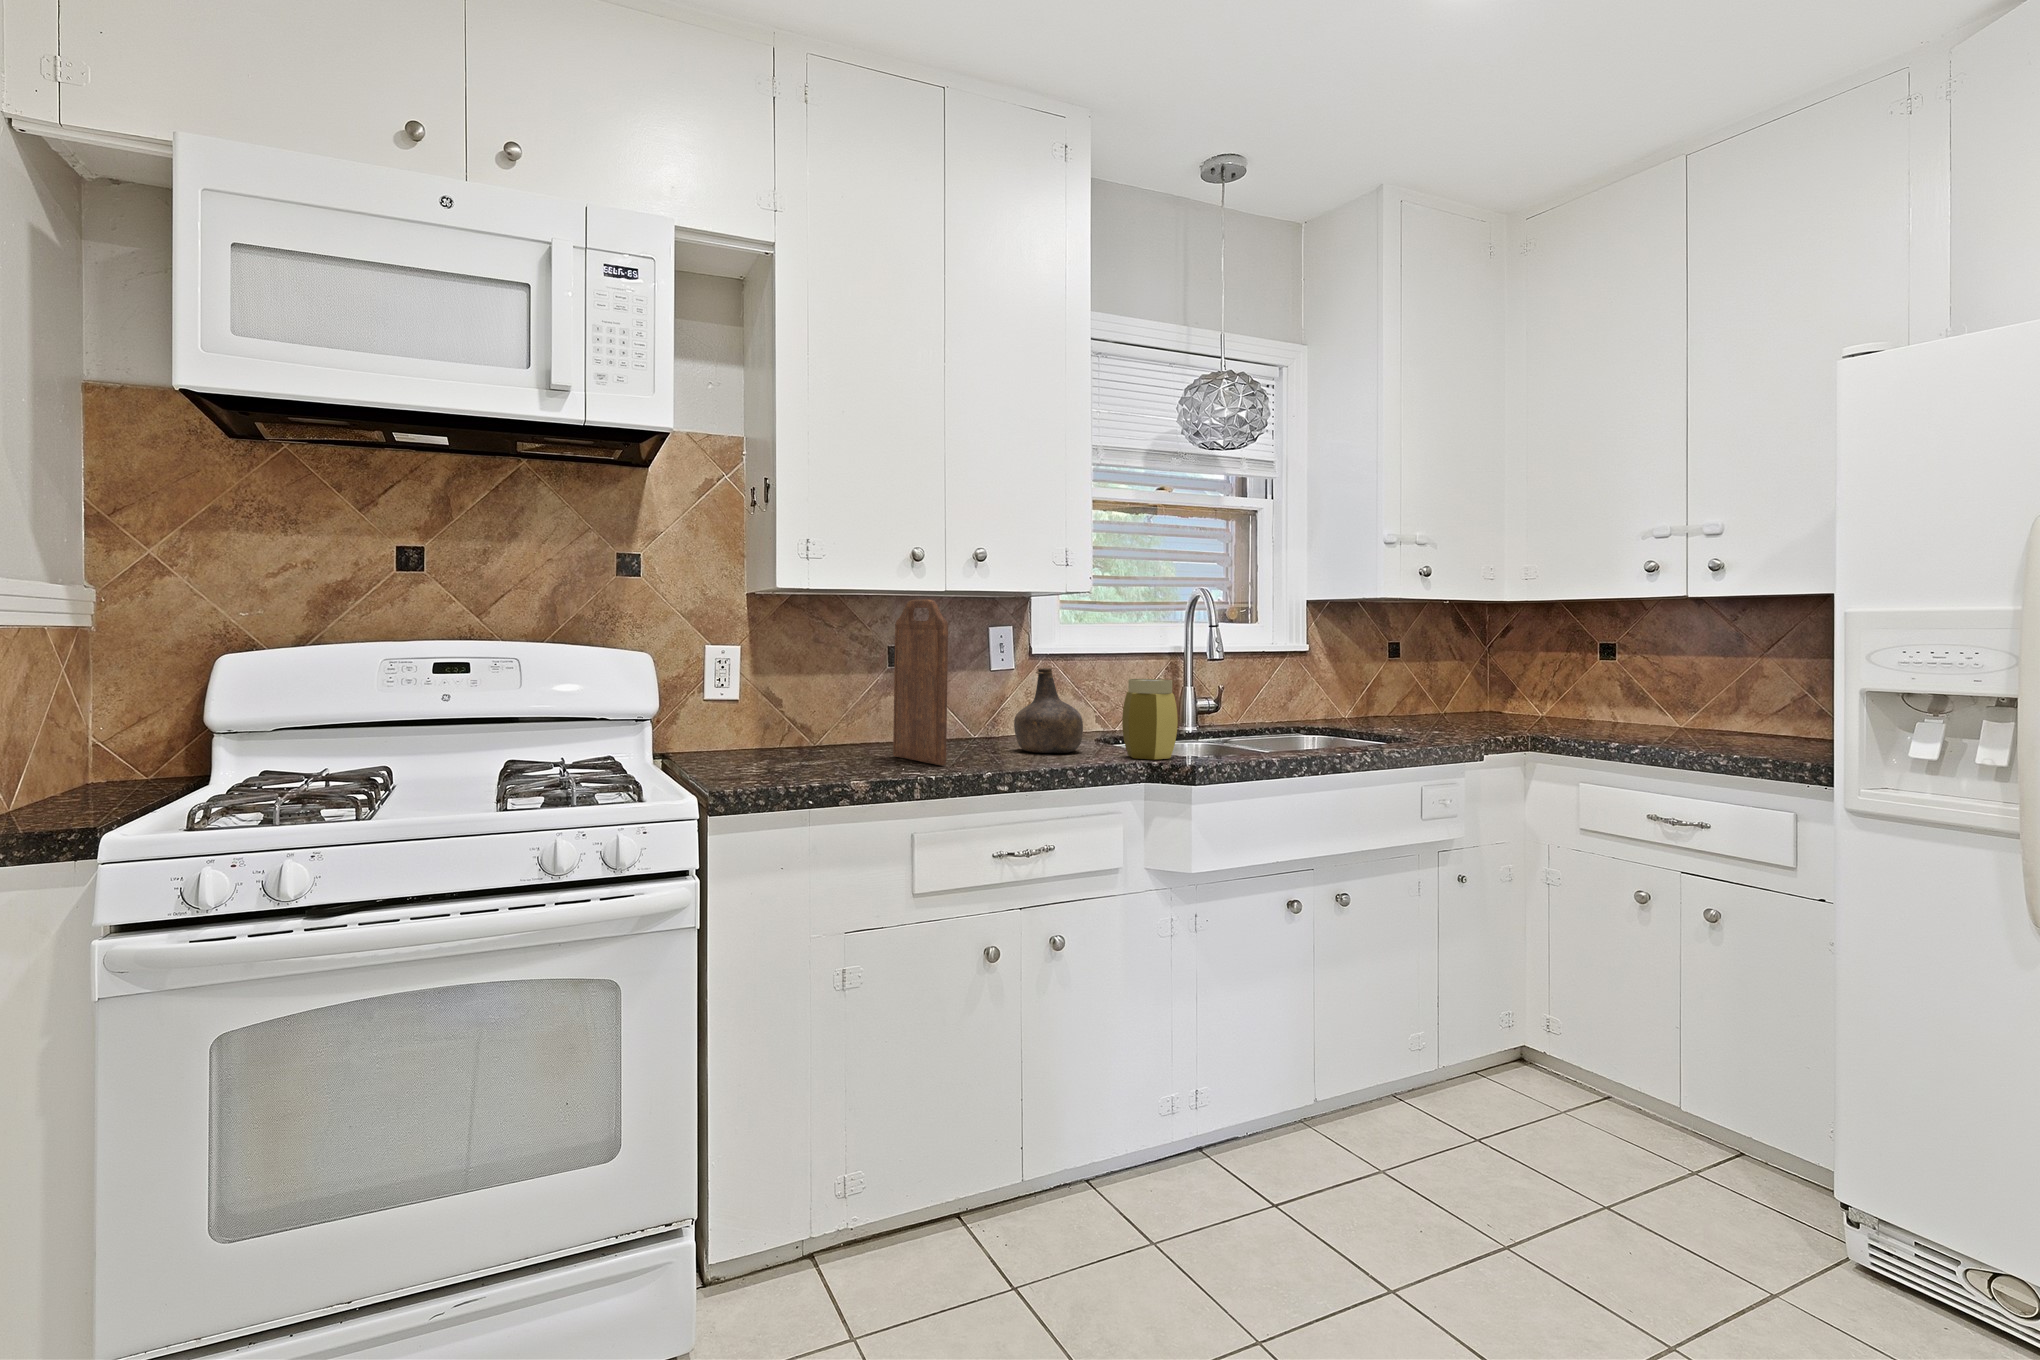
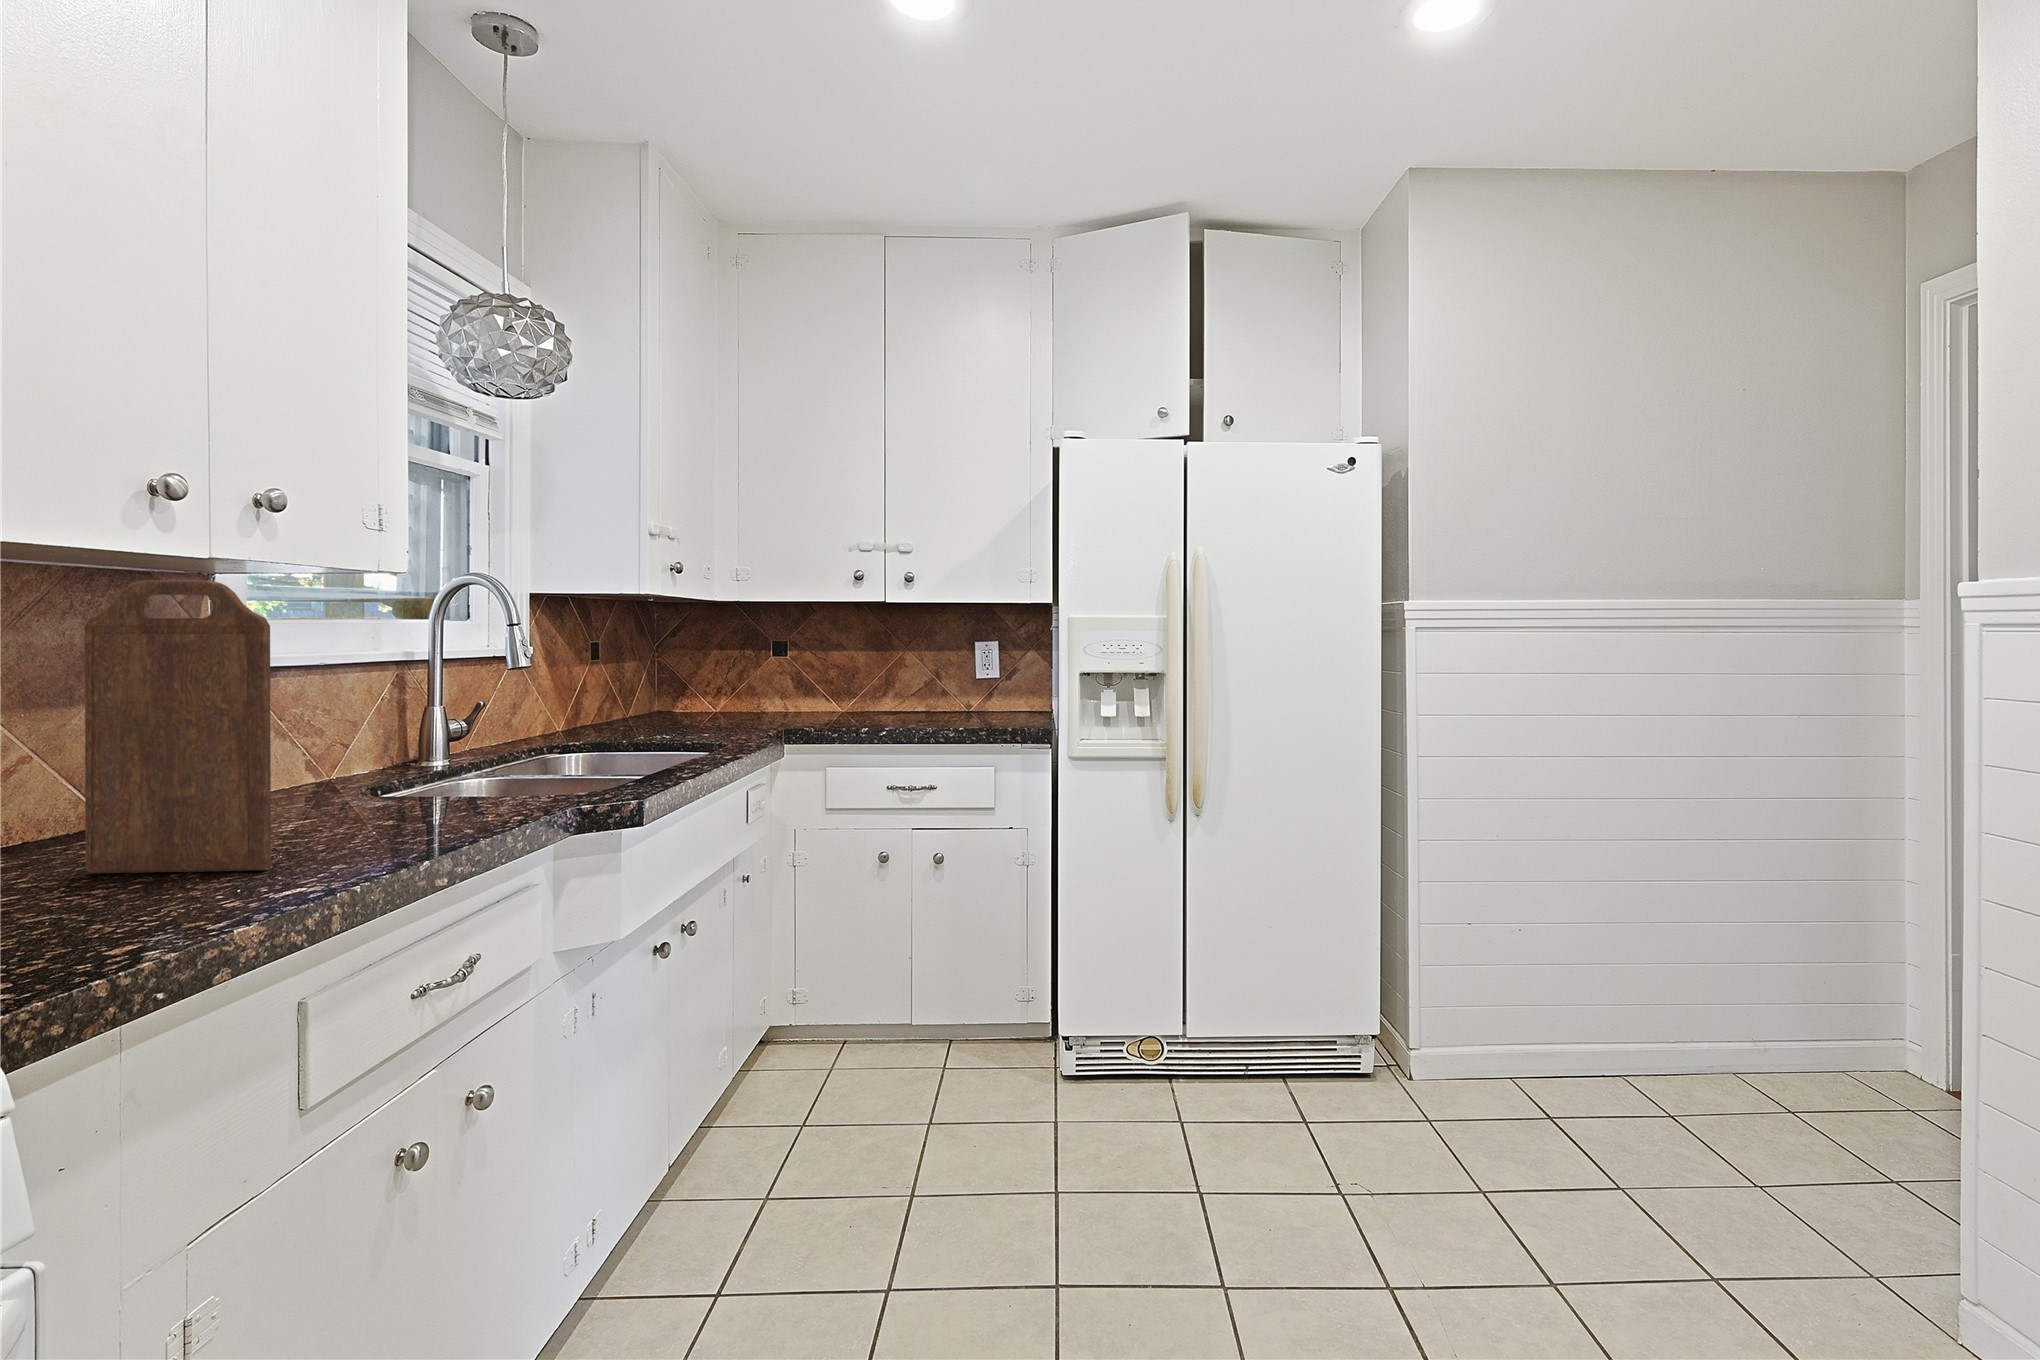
bottle: present [1014,668,1083,753] -> none [263,691,390,824]
jar: present [1122,679,1178,760] -> none [461,696,548,808]

